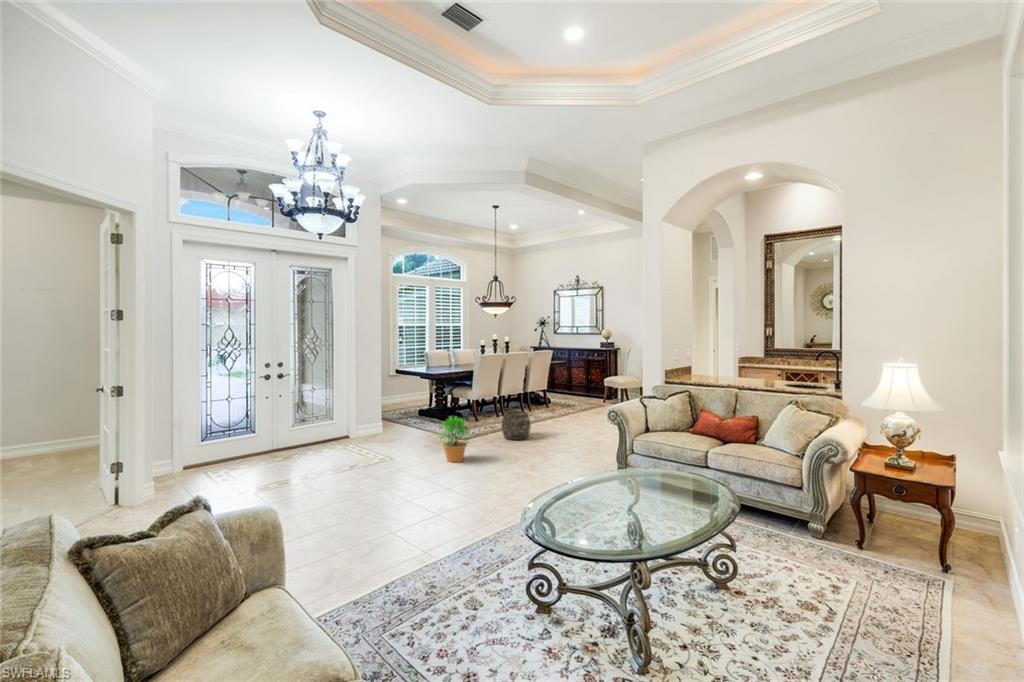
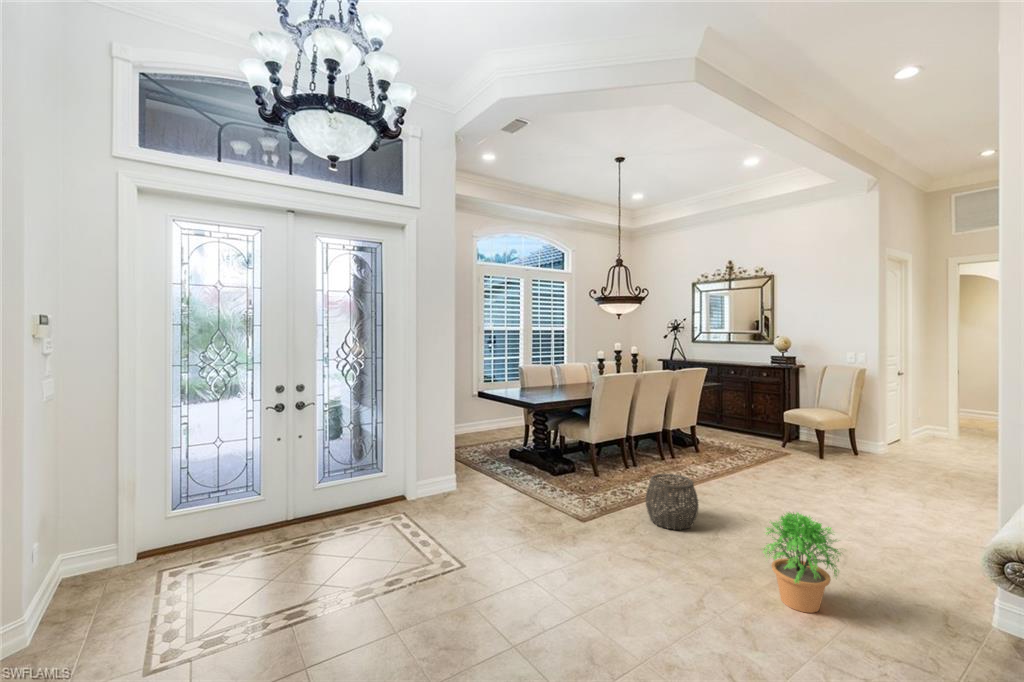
potted plant: present [439,416,469,462] -> present [763,513,840,613]

